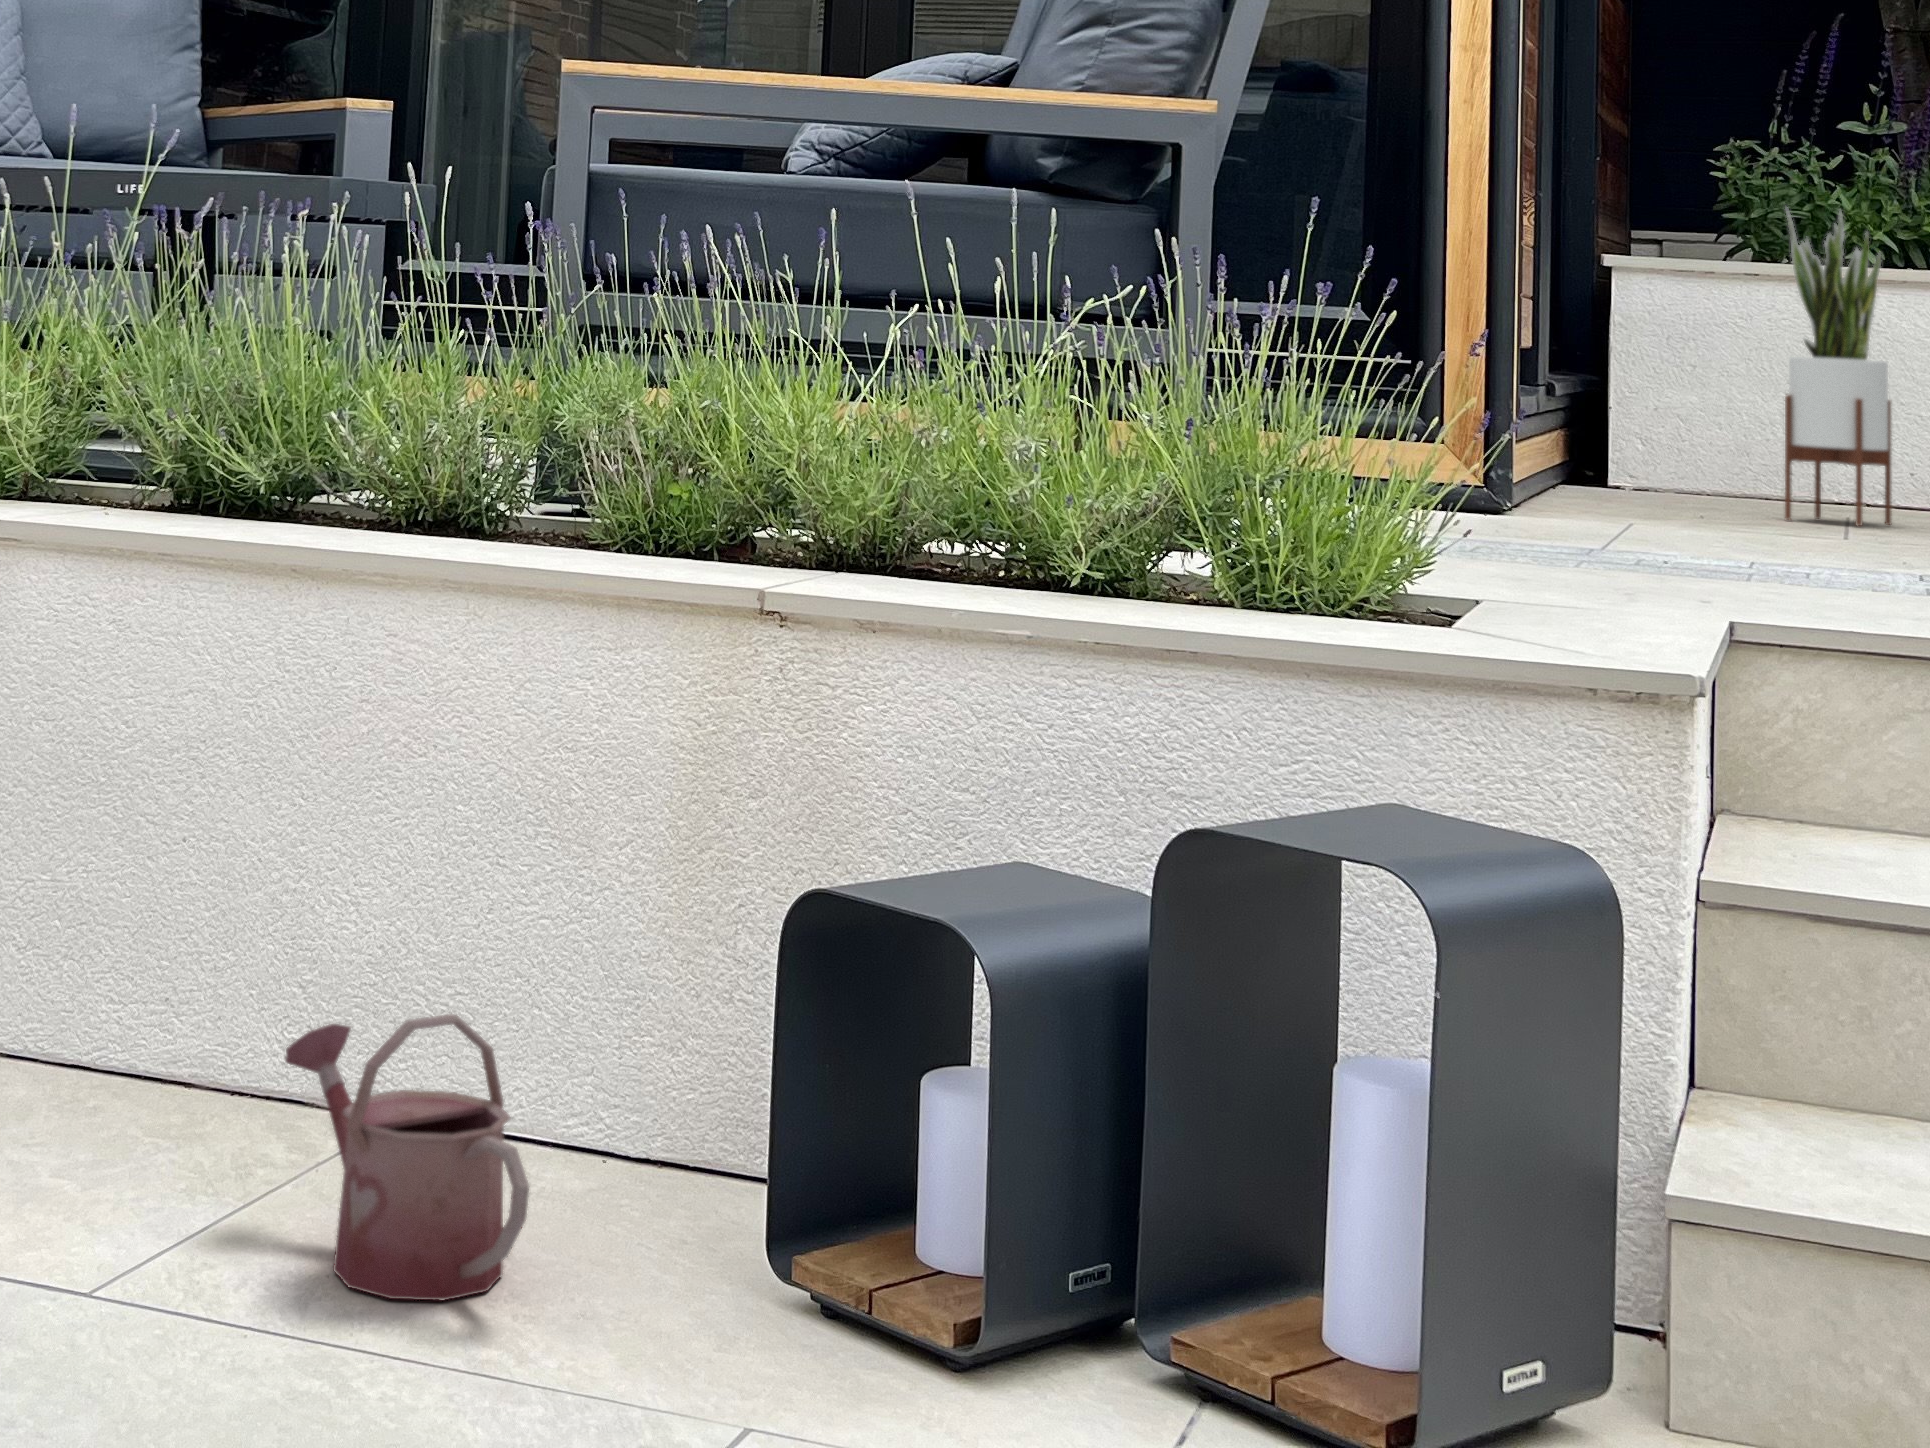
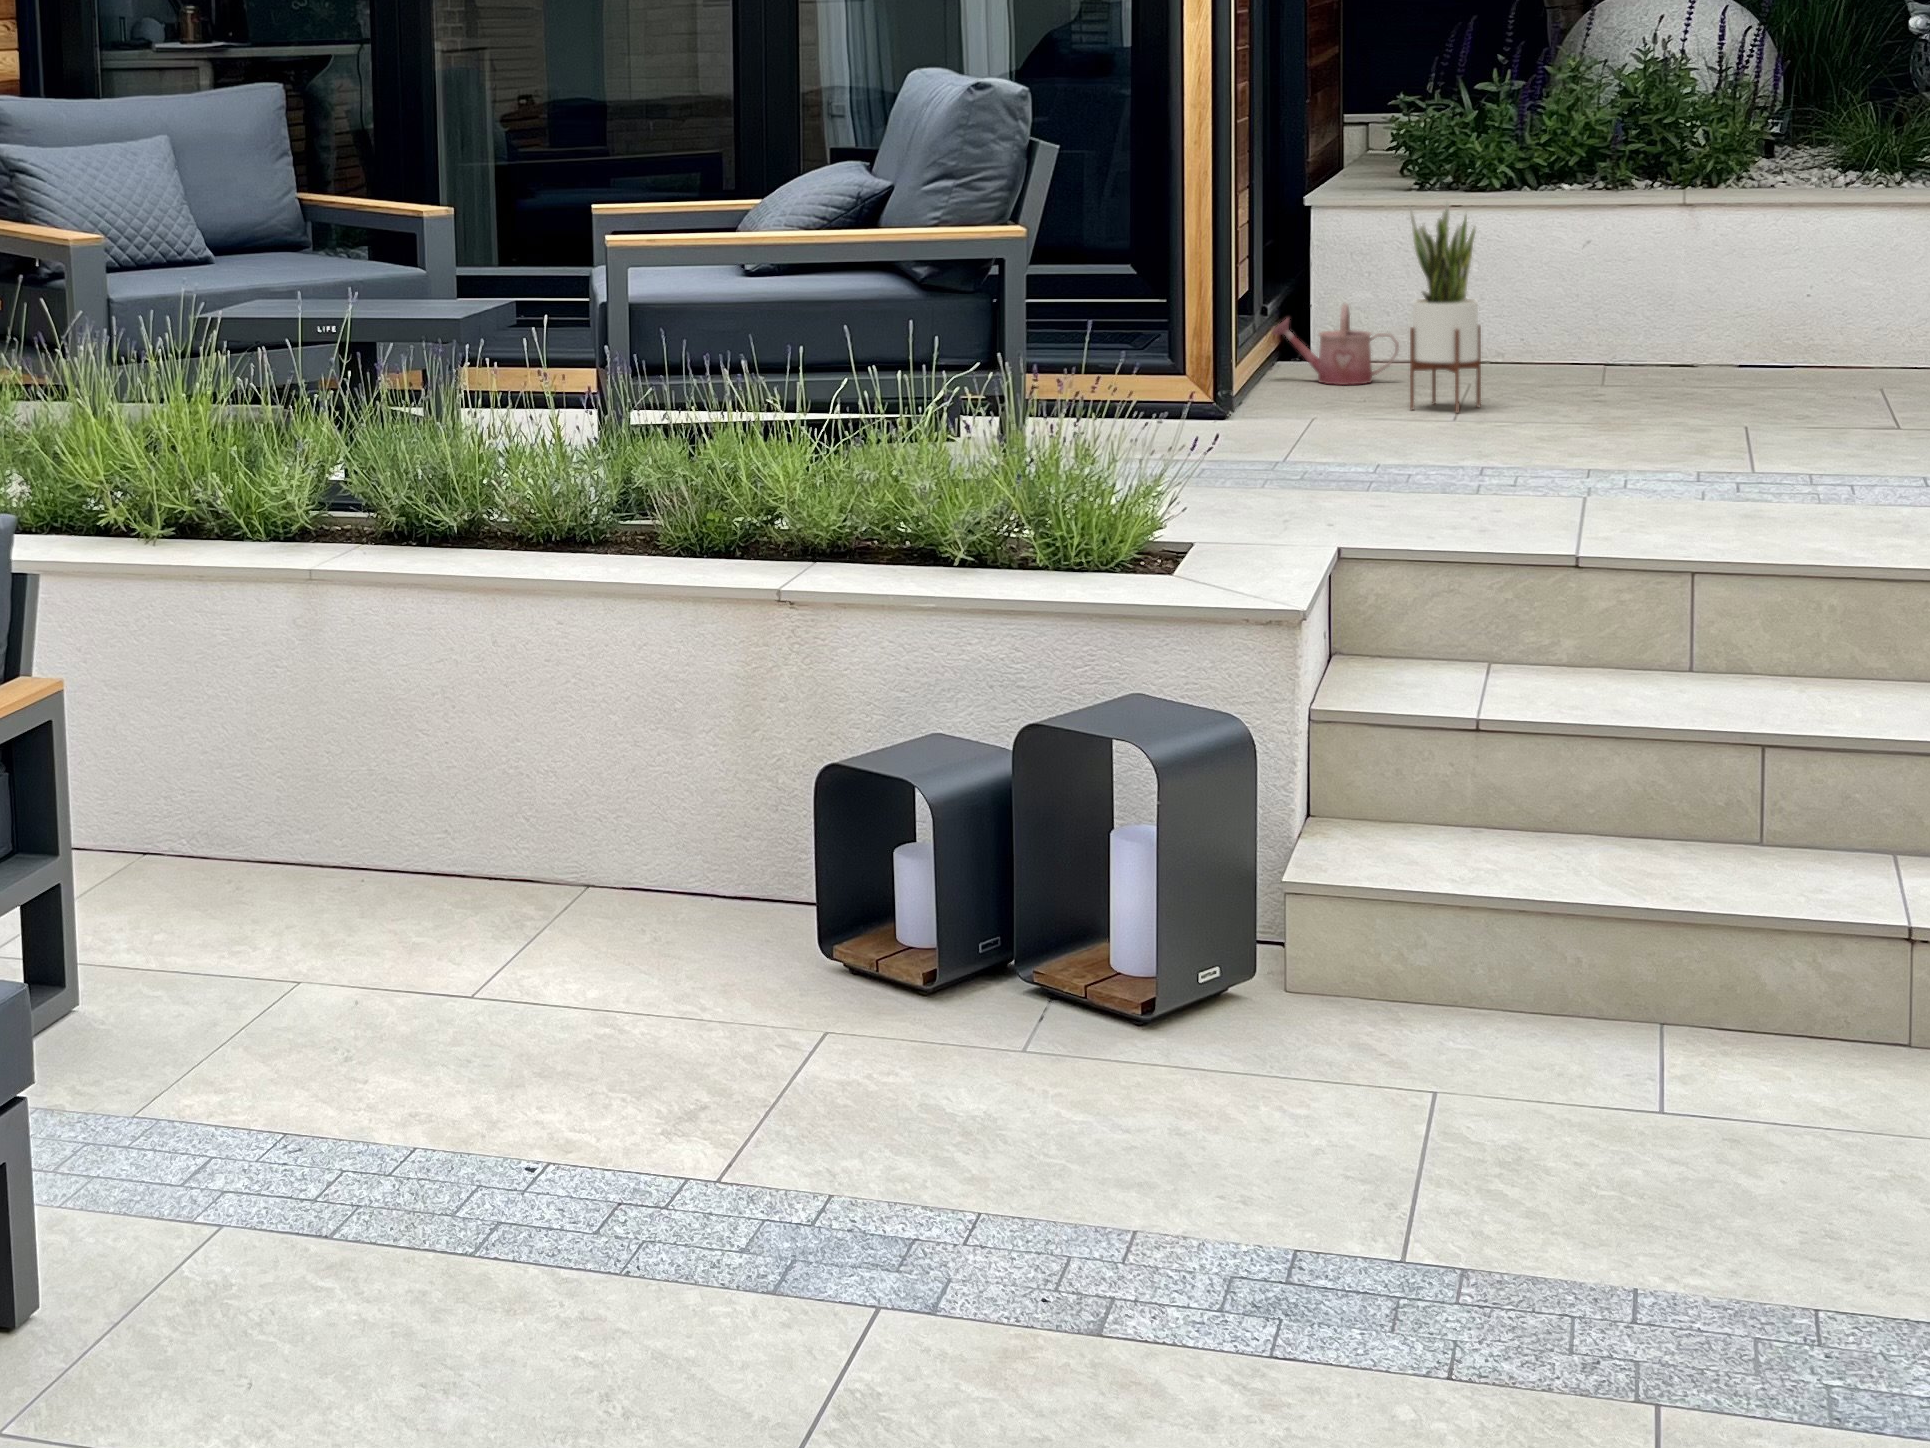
watering can: present [285,1014,529,1300] -> present [1272,304,1399,385]

